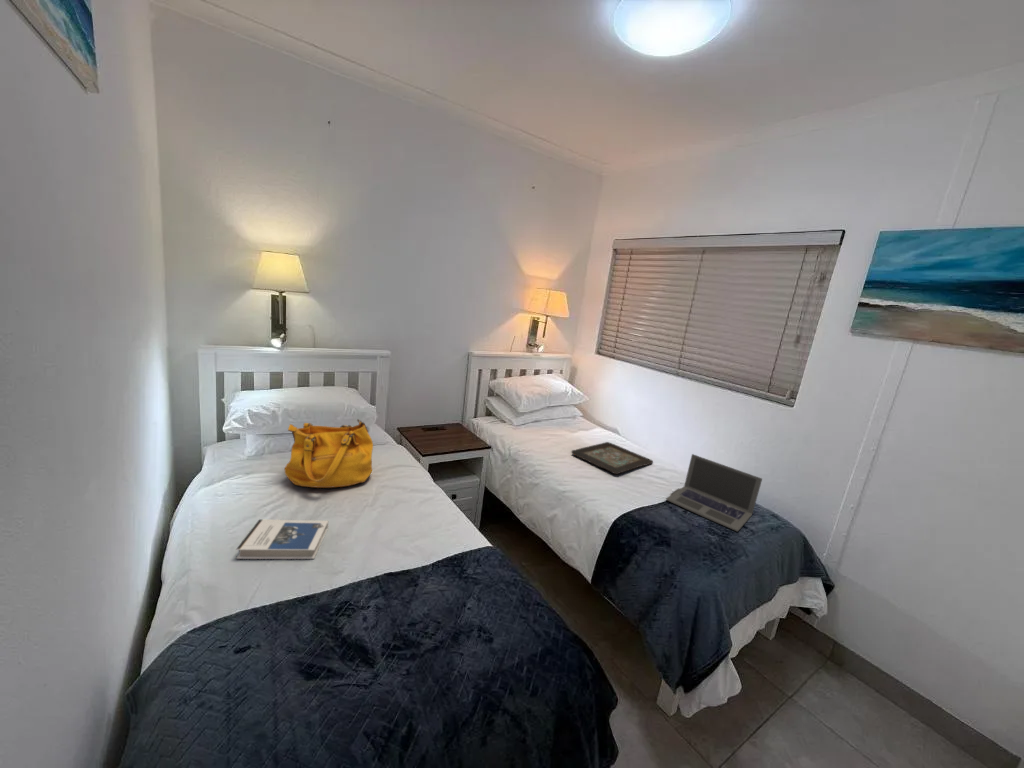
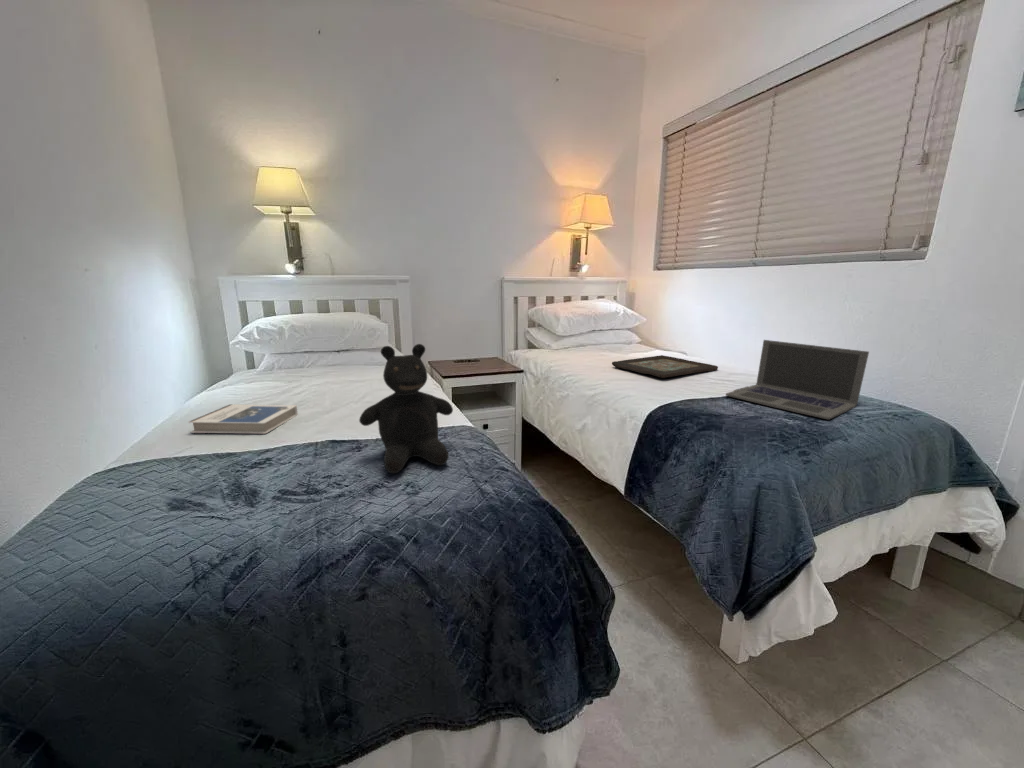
handbag: present [285,419,373,488] -> none [274,318,370,388]
teddy bear: none [425,499,497,612] -> present [359,344,453,473]

